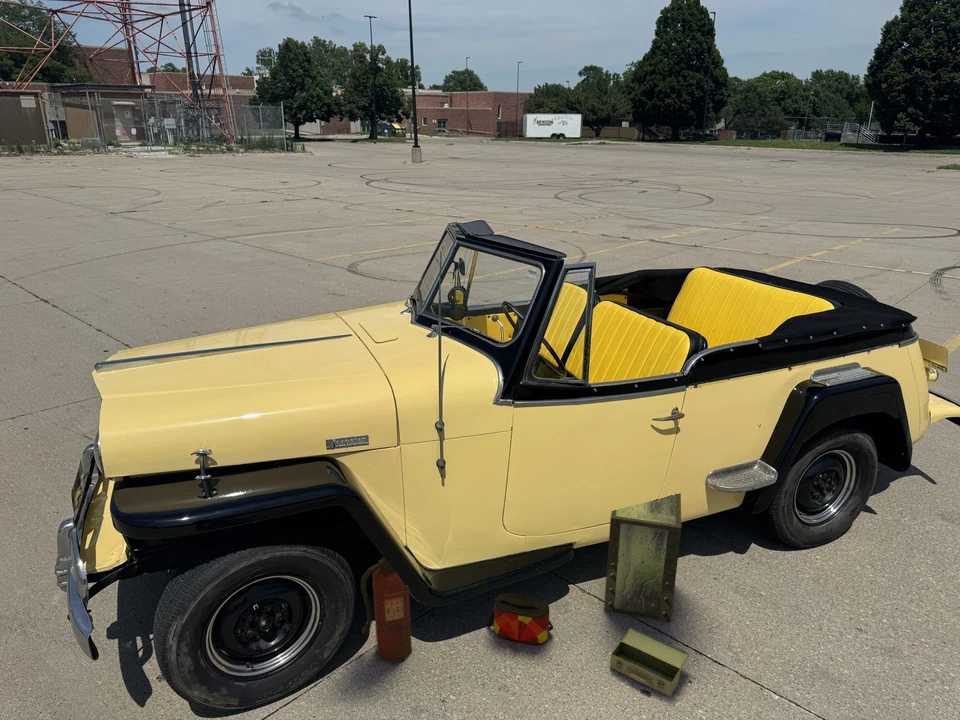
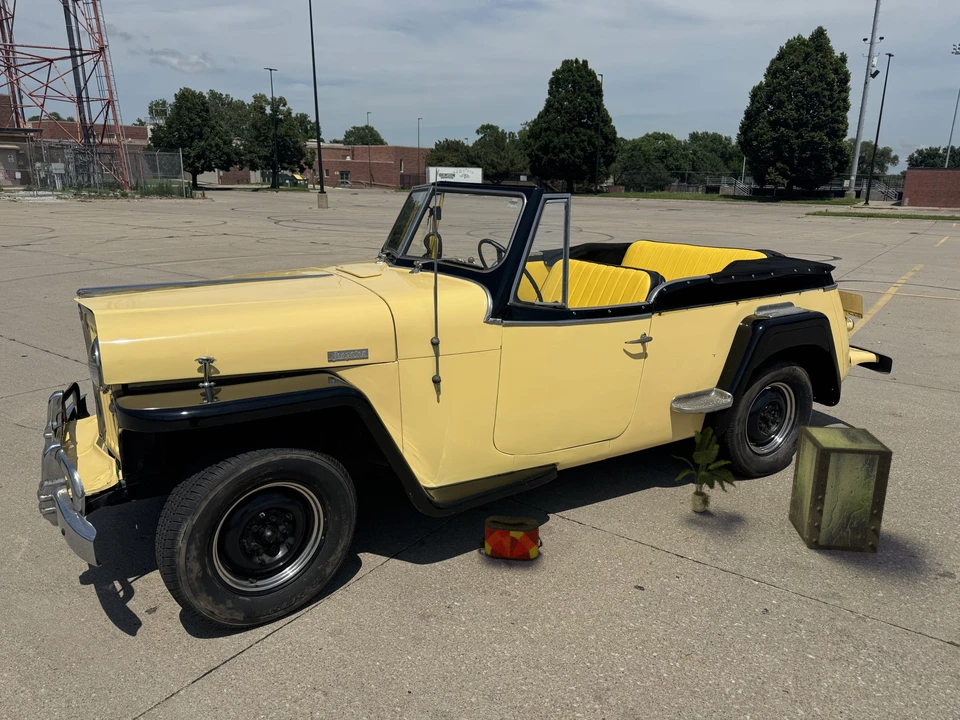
storage box: present [604,493,681,622] -> present [789,426,893,552]
potted plant: none [703,505,775,593] -> present [675,427,736,512]
fire extinguisher: present [361,557,412,664] -> none [358,465,409,584]
toolbox: present [610,628,689,697] -> none [601,537,672,587]

